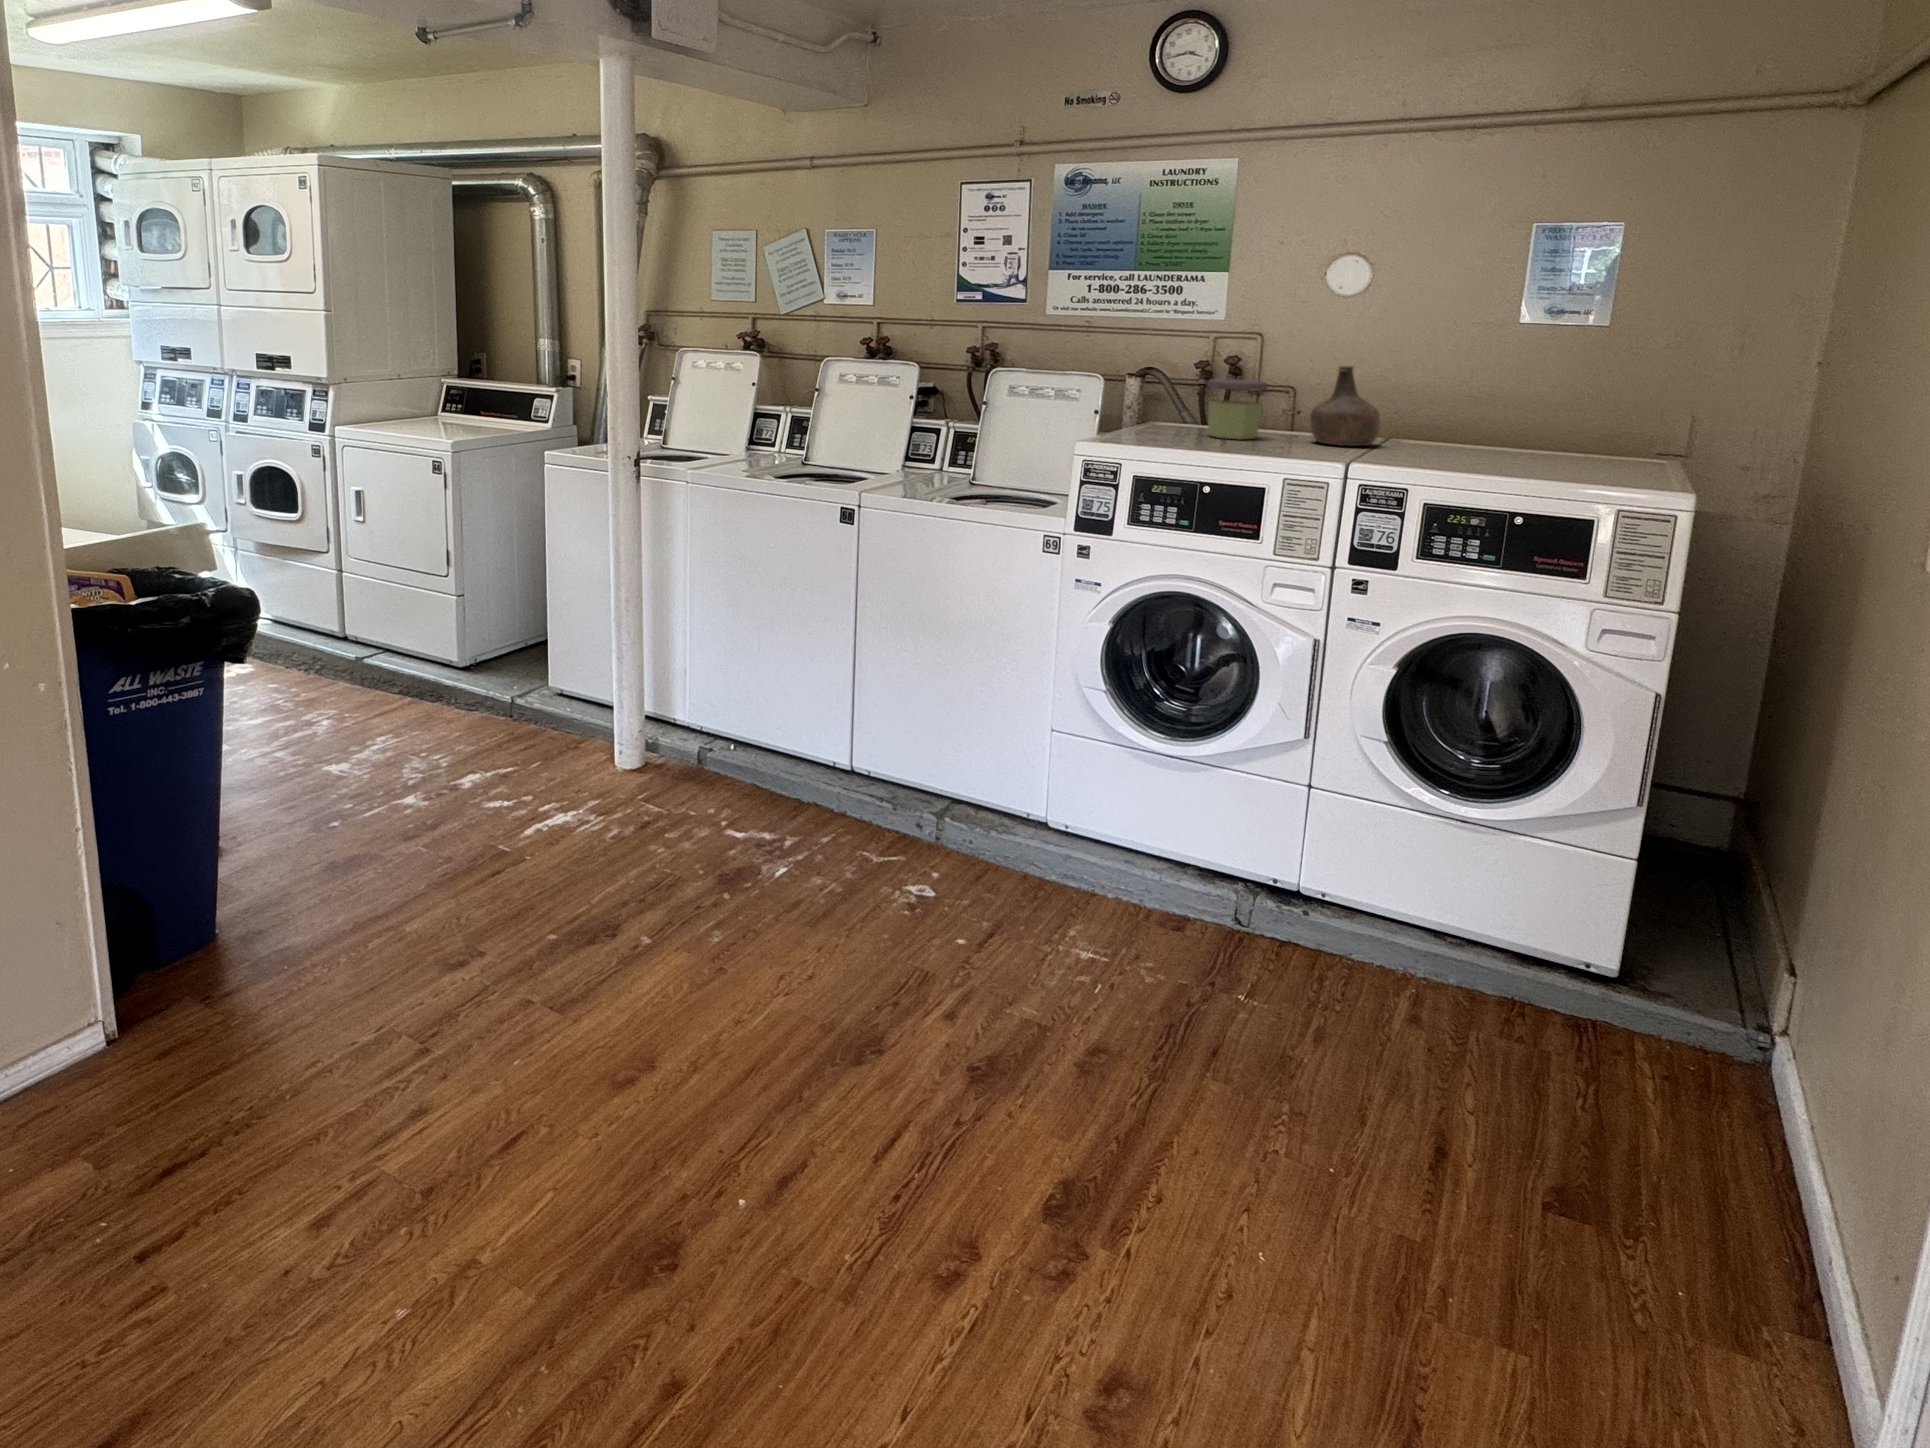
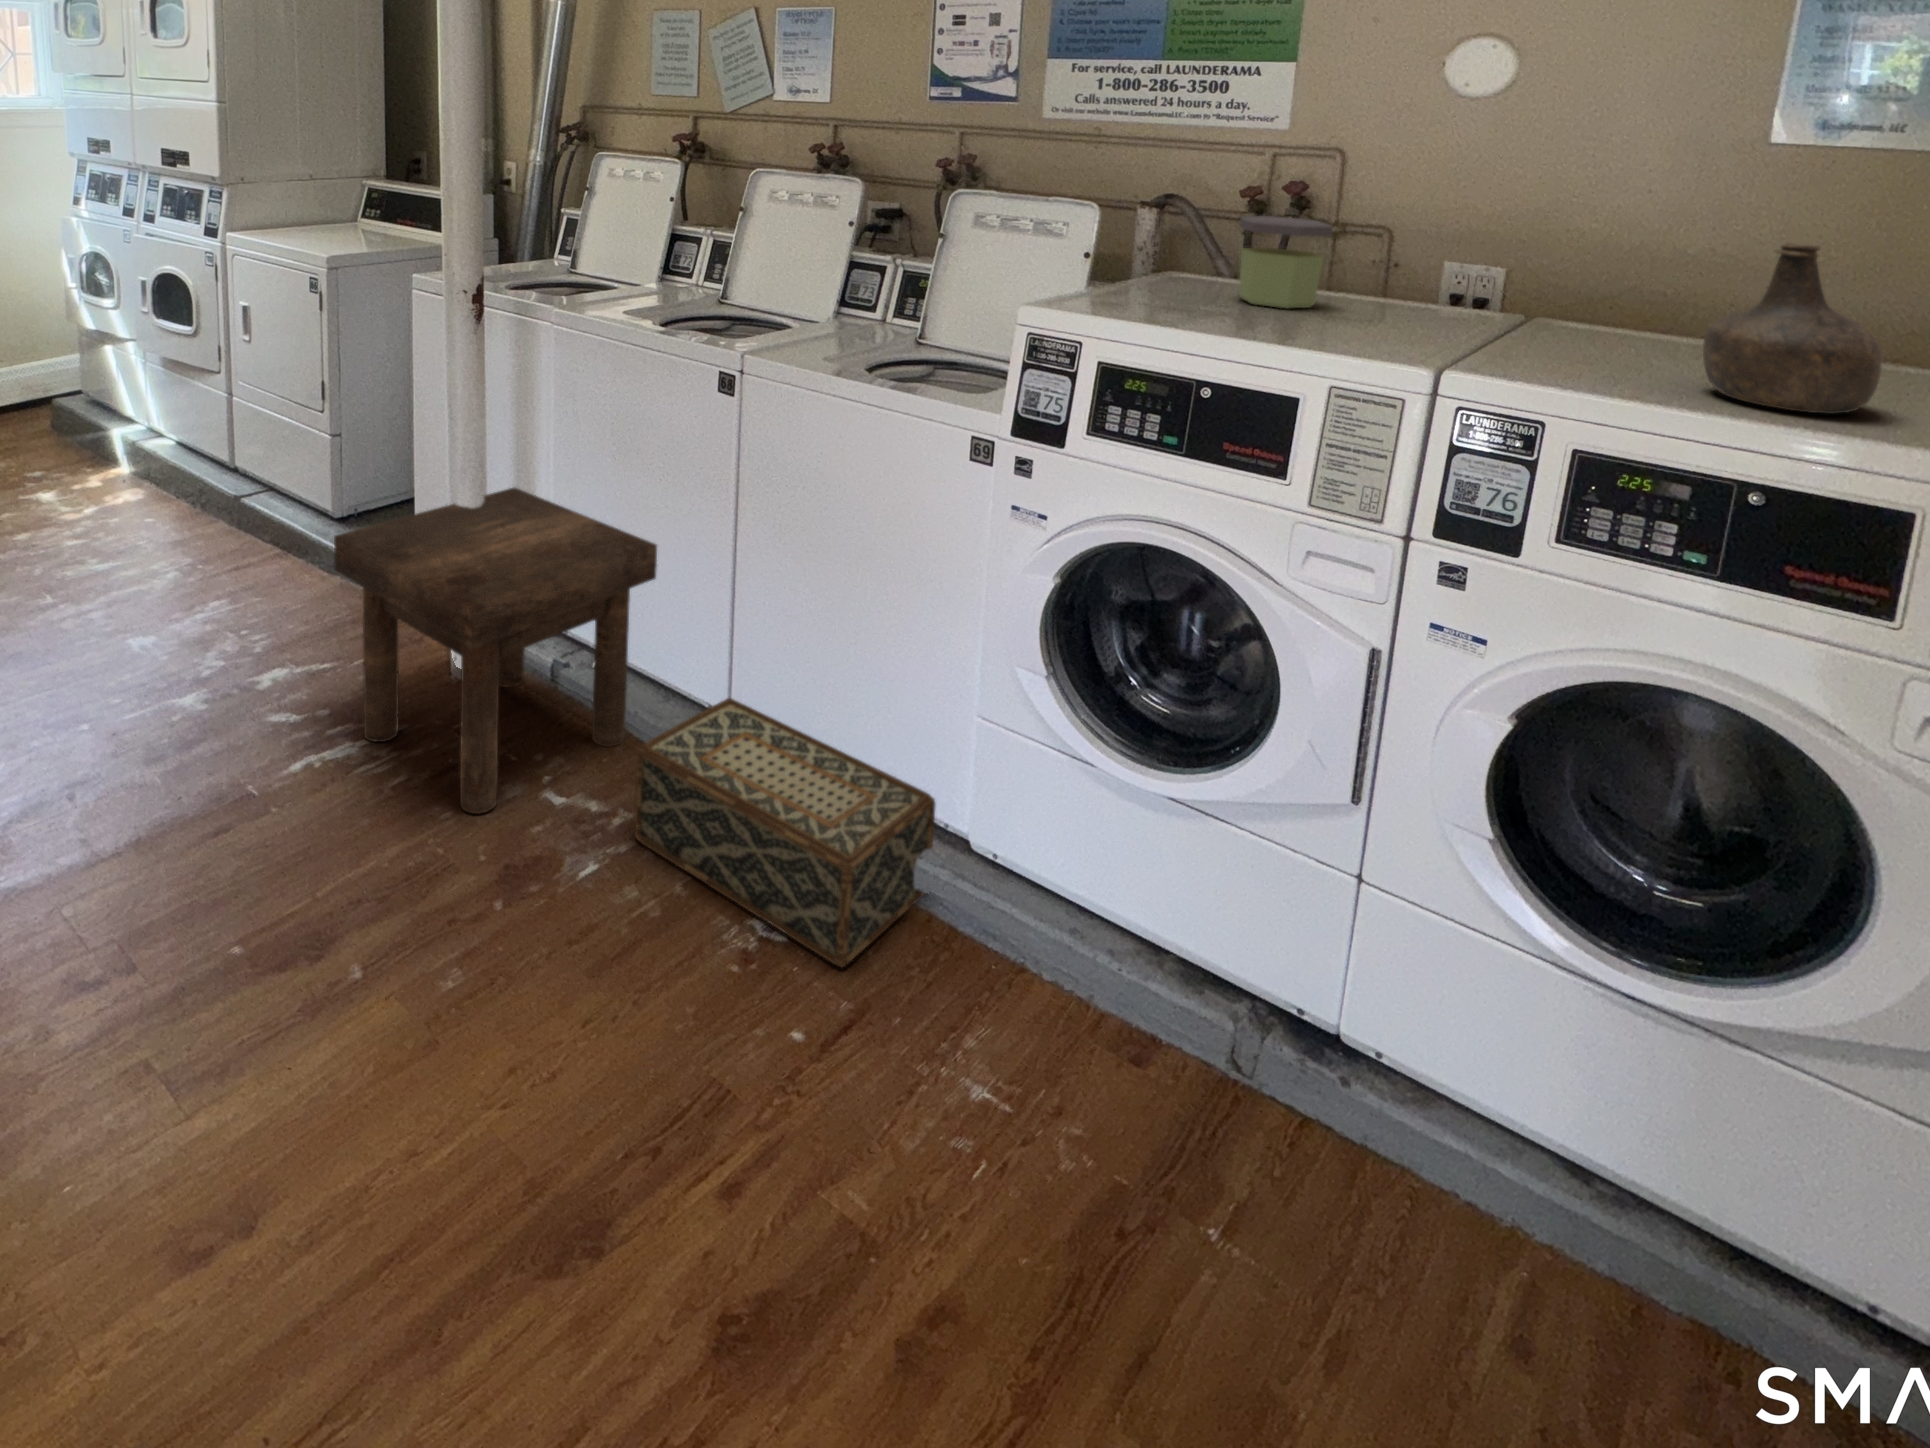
bottle: present [1310,366,1380,446] -> present [1703,243,1882,414]
stool: none [542,617,793,850] -> present [334,487,657,814]
woven basket: none [807,751,1025,904] -> present [635,698,935,967]

